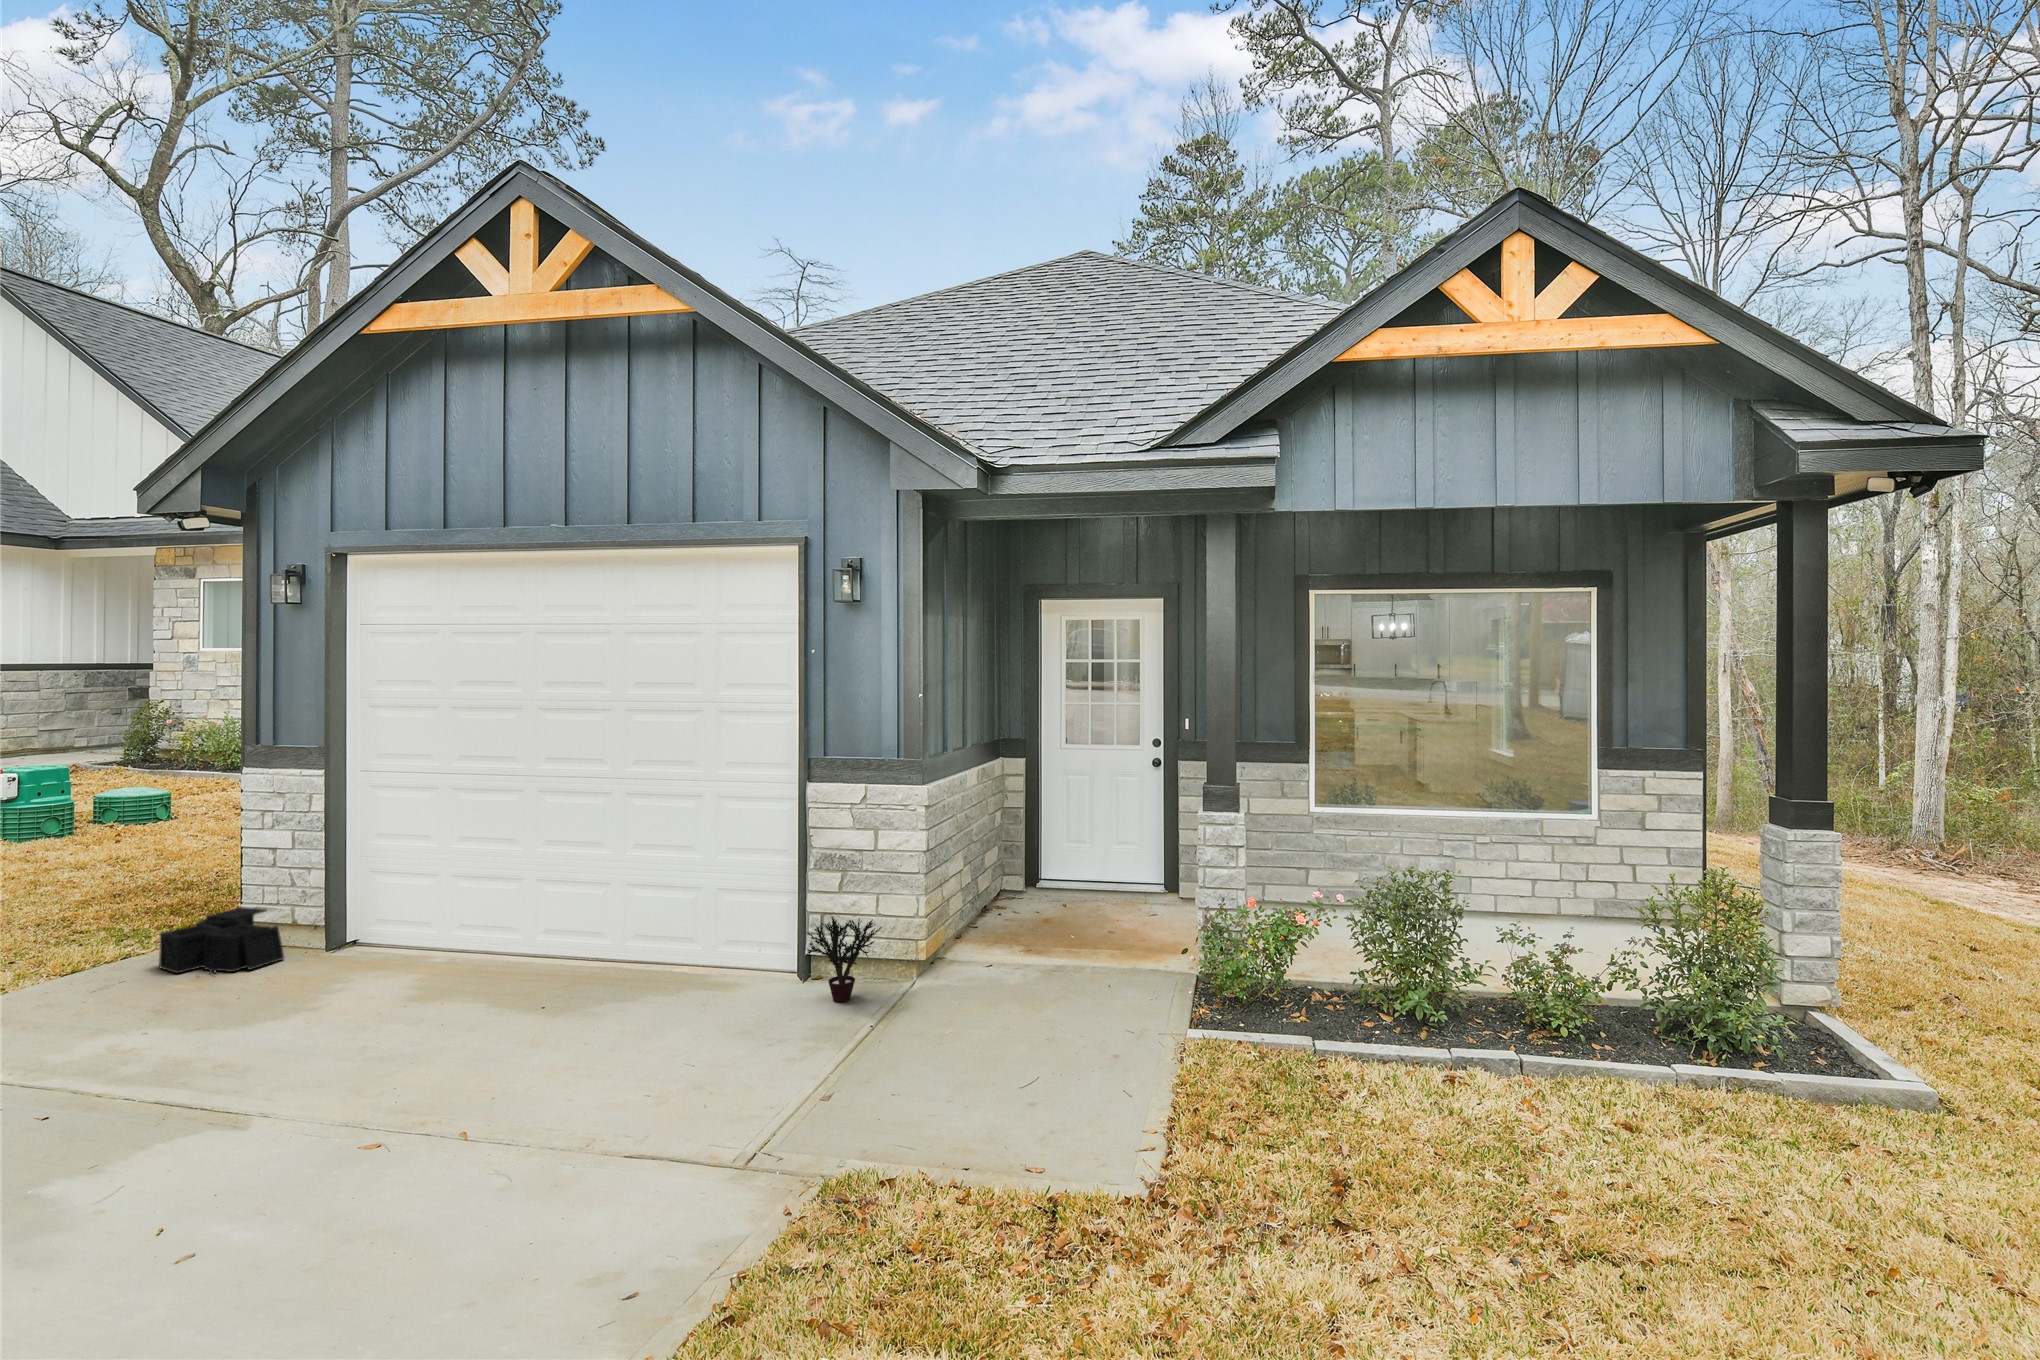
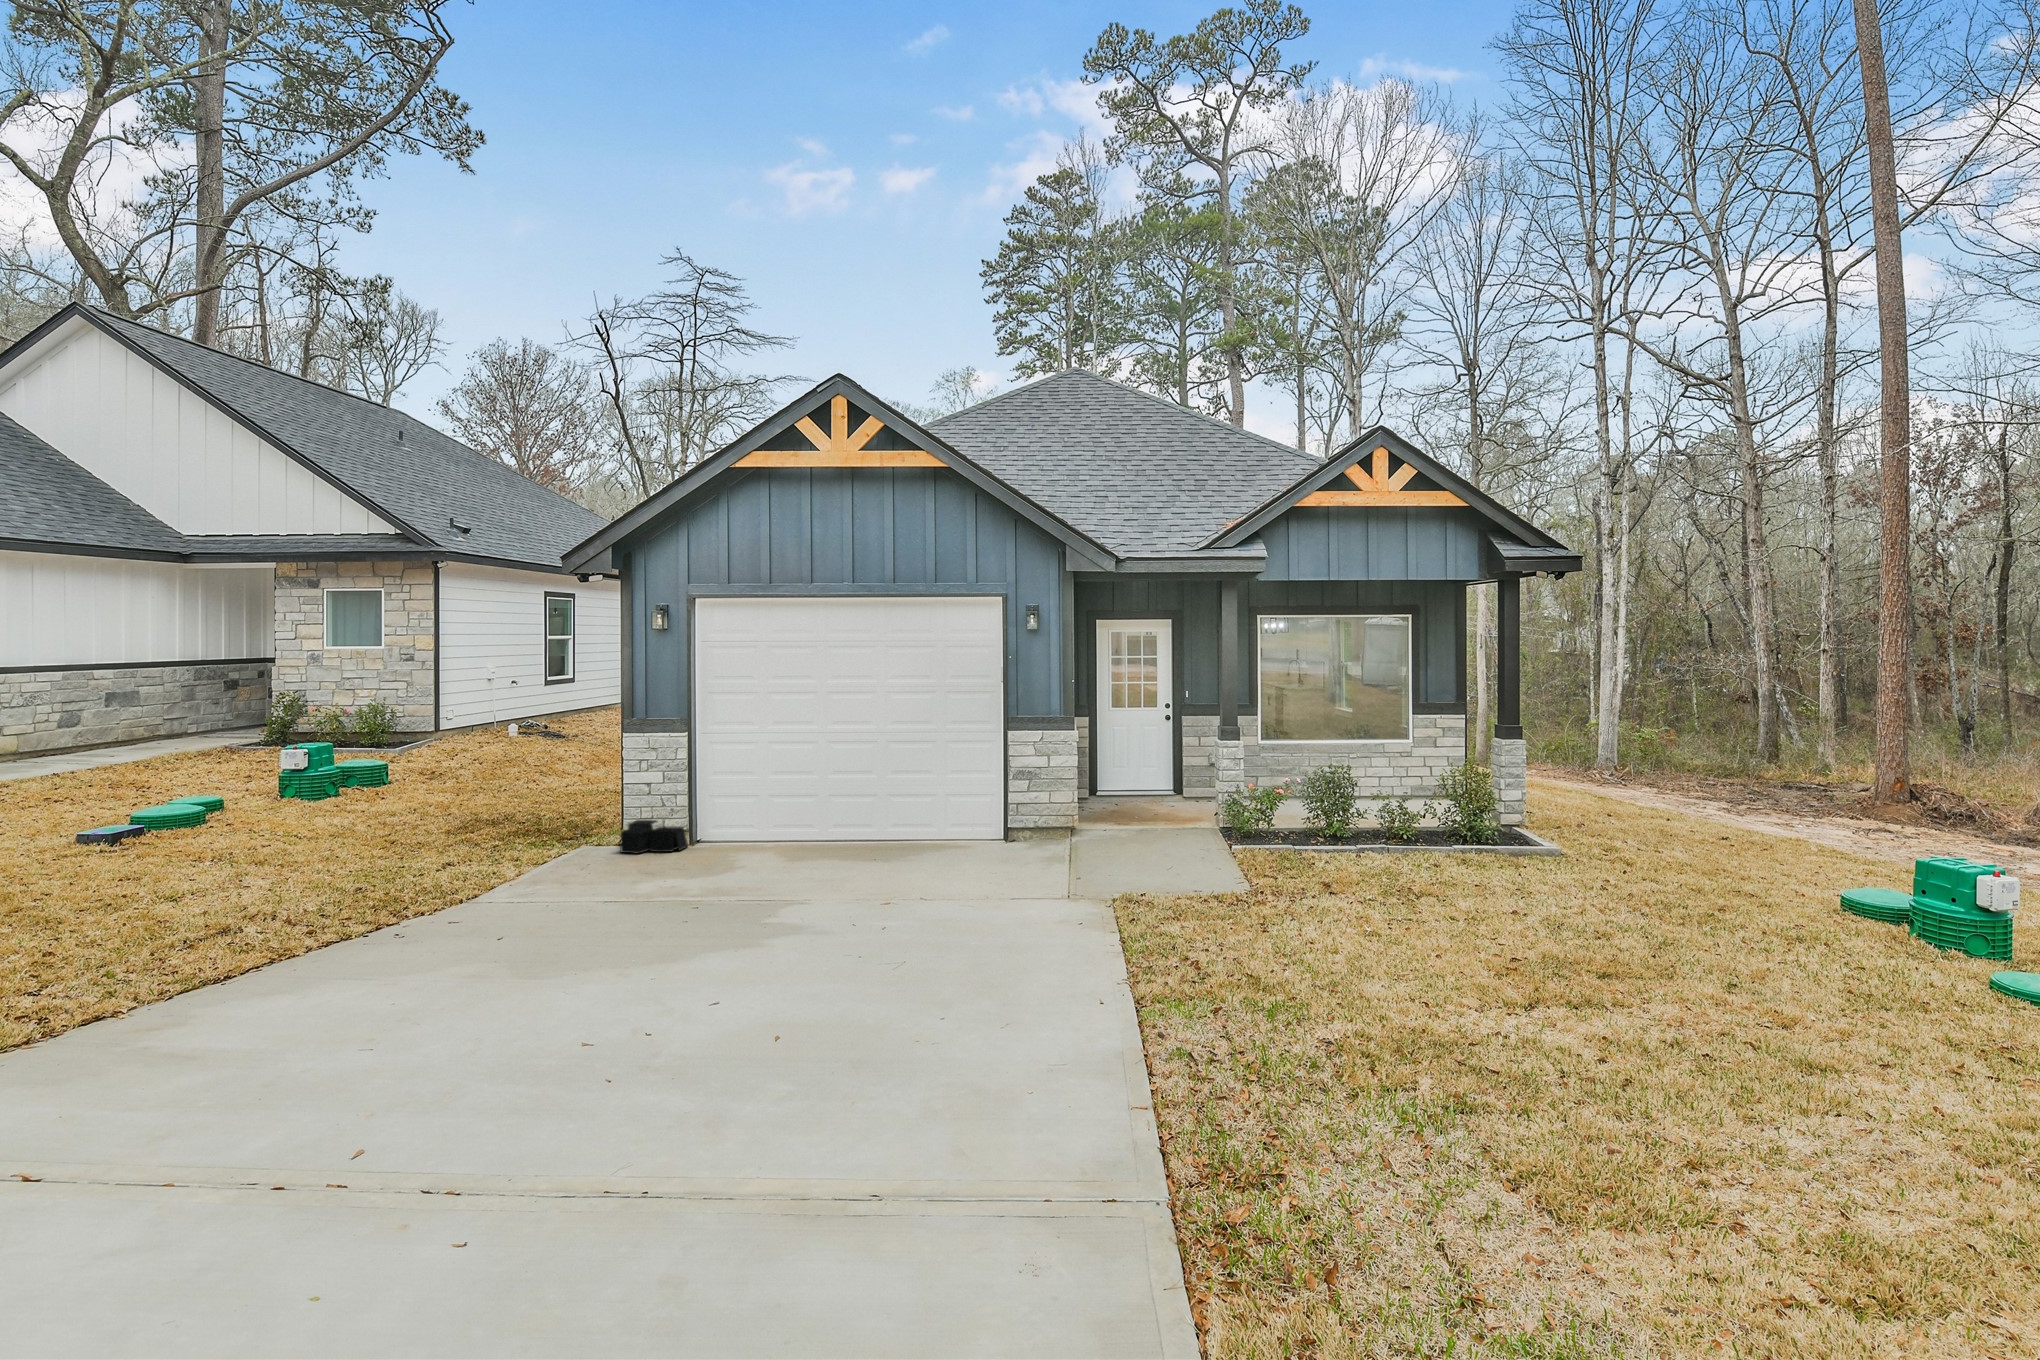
potted plant: present [807,917,882,1002] -> none [1023,802,1061,848]

